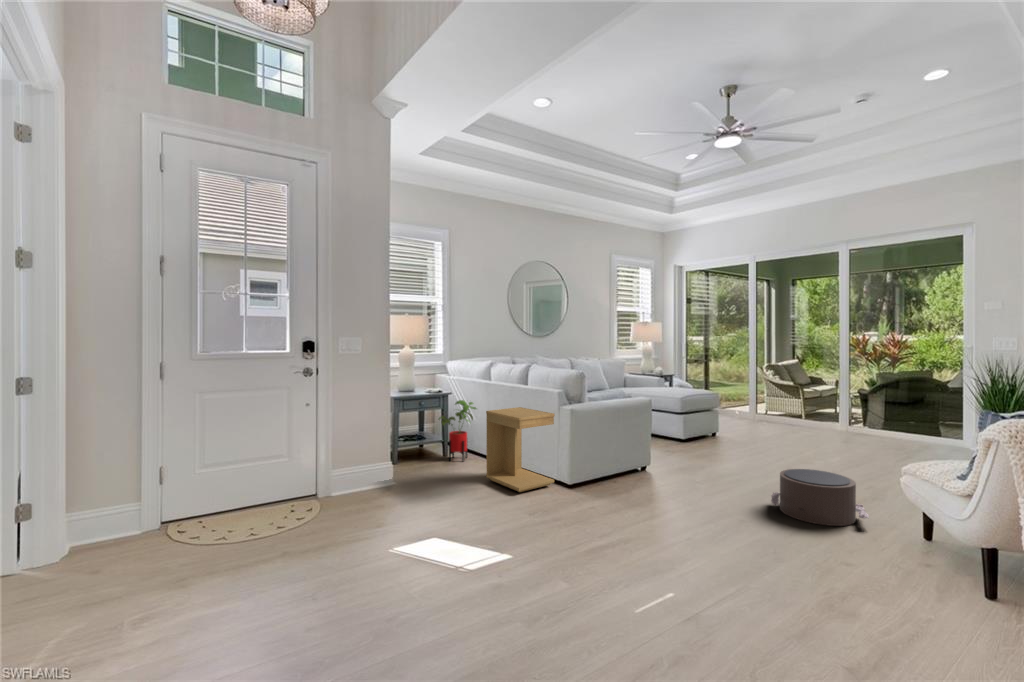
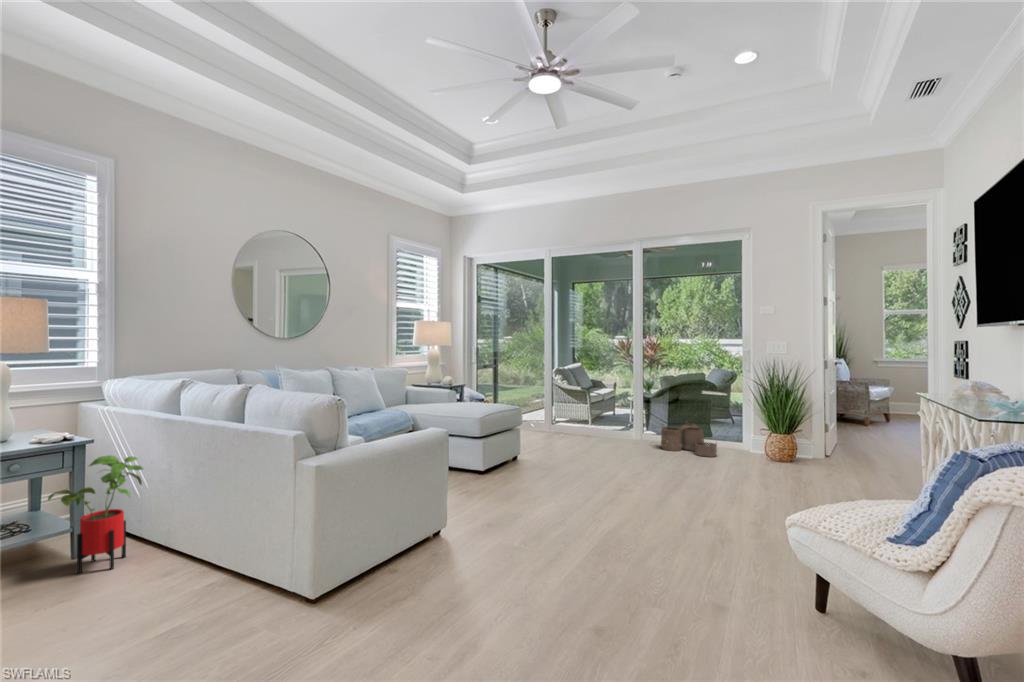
side table: present [486,407,555,492] -> none [139,464,286,648]
woven basket: none [876,420,940,454] -> present [661,423,717,457]
pouf: present [771,469,869,526] -> none [617,516,744,607]

